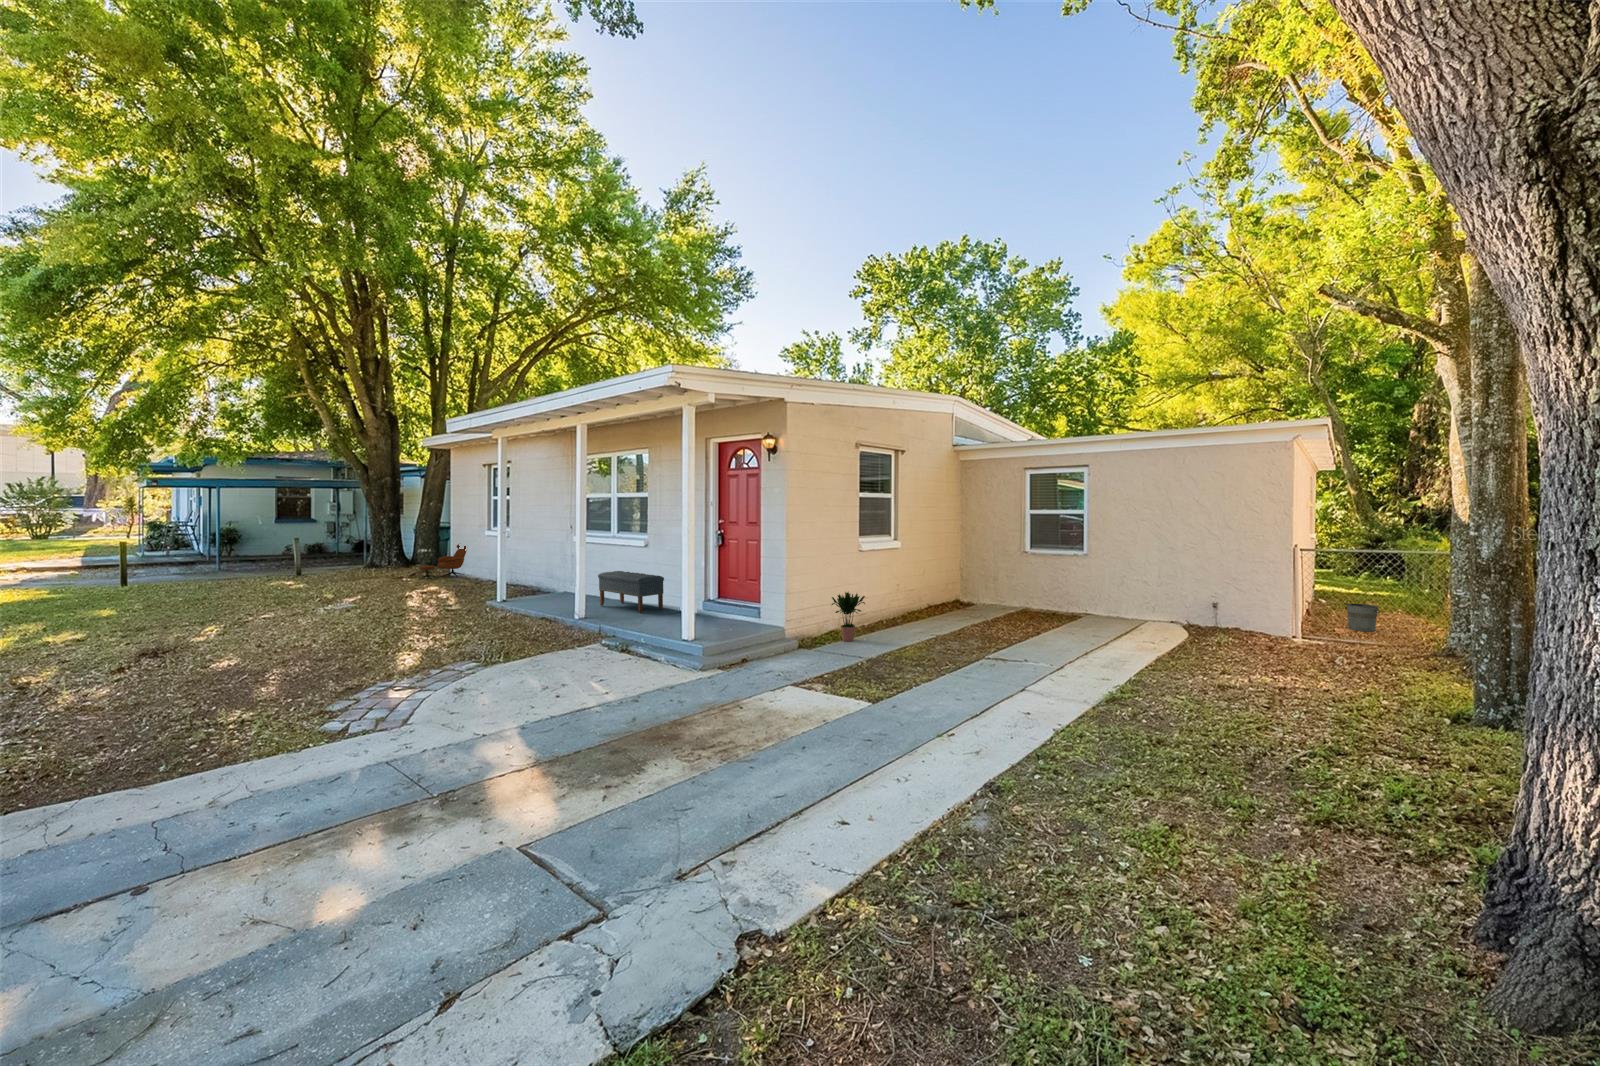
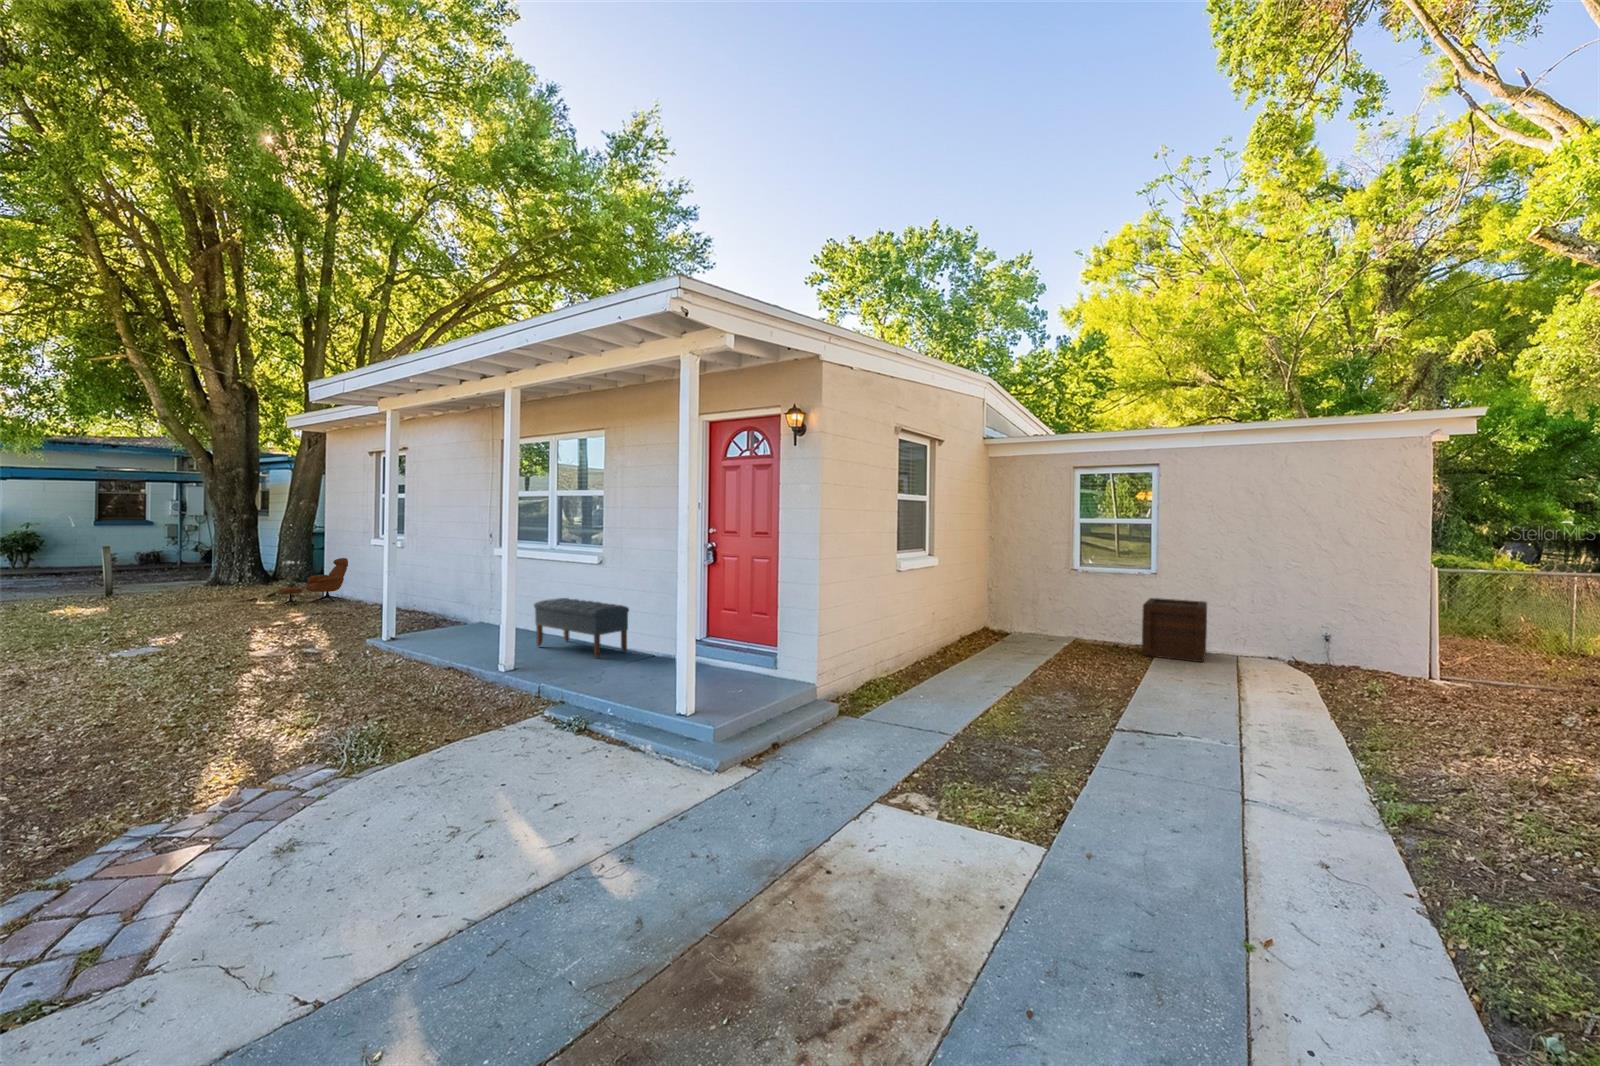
wooden crate: none [1068,575,1126,625] -> present [1142,598,1207,662]
potted plant: present [832,592,865,641] -> none [866,625,918,696]
bucket: present [1344,603,1380,632] -> none [1463,632,1510,666]

